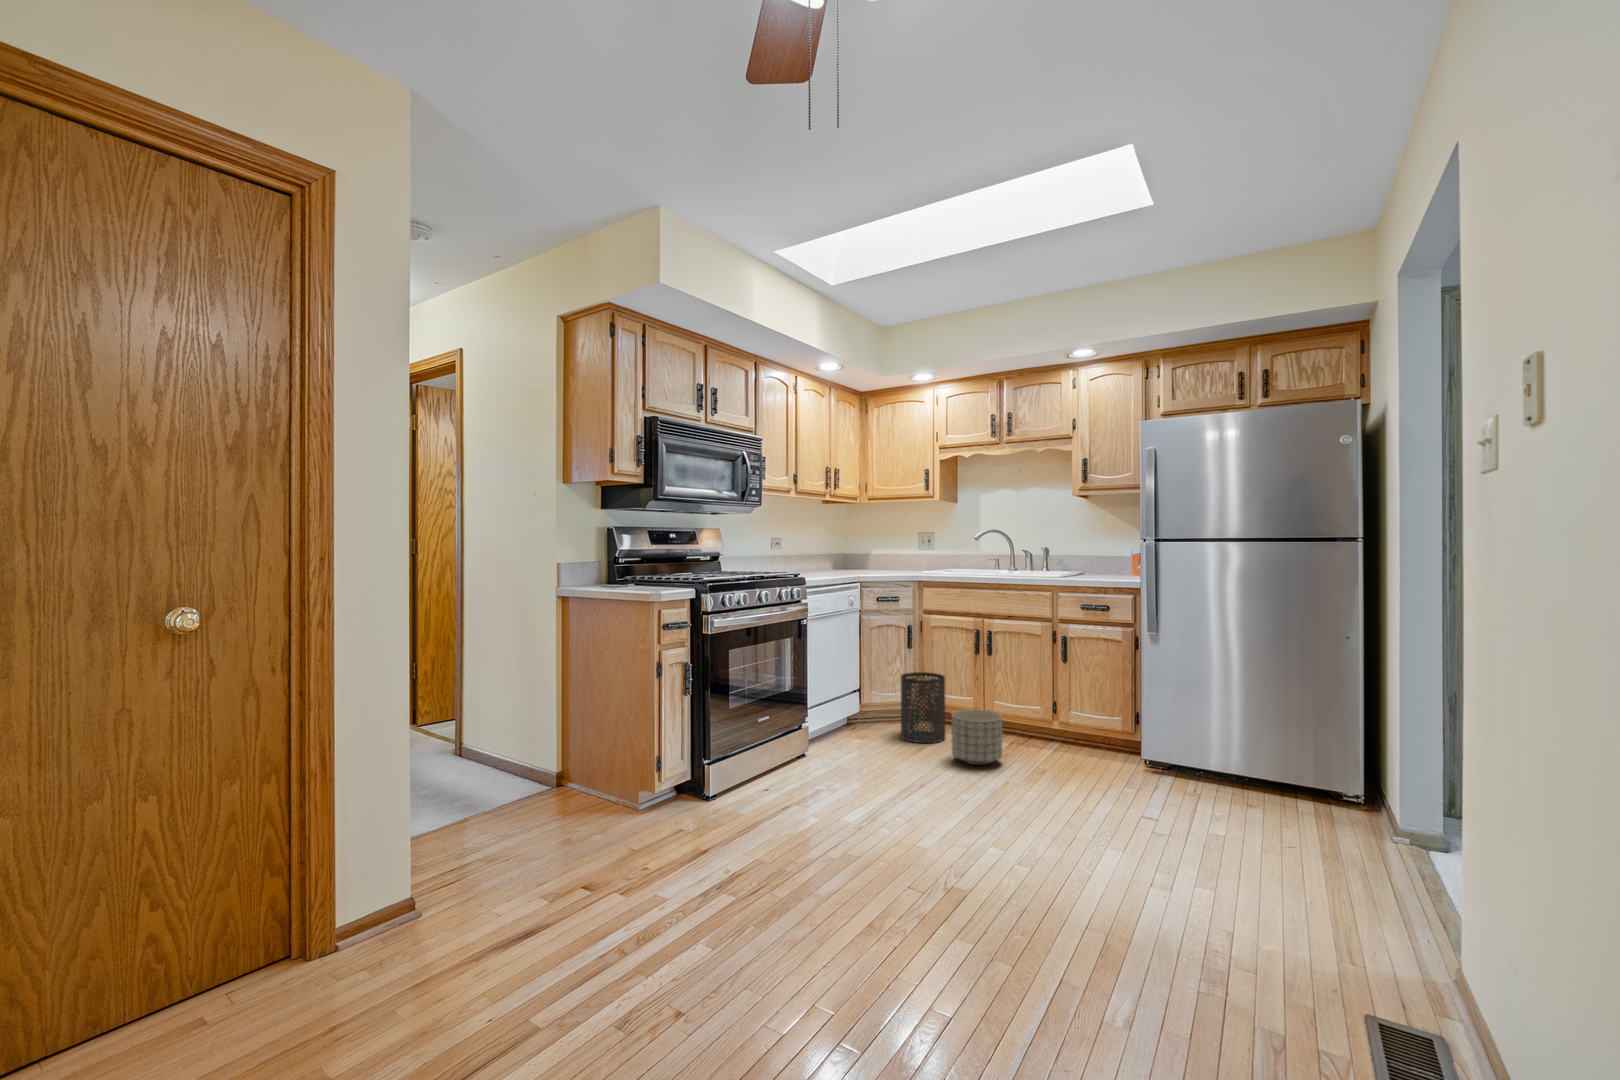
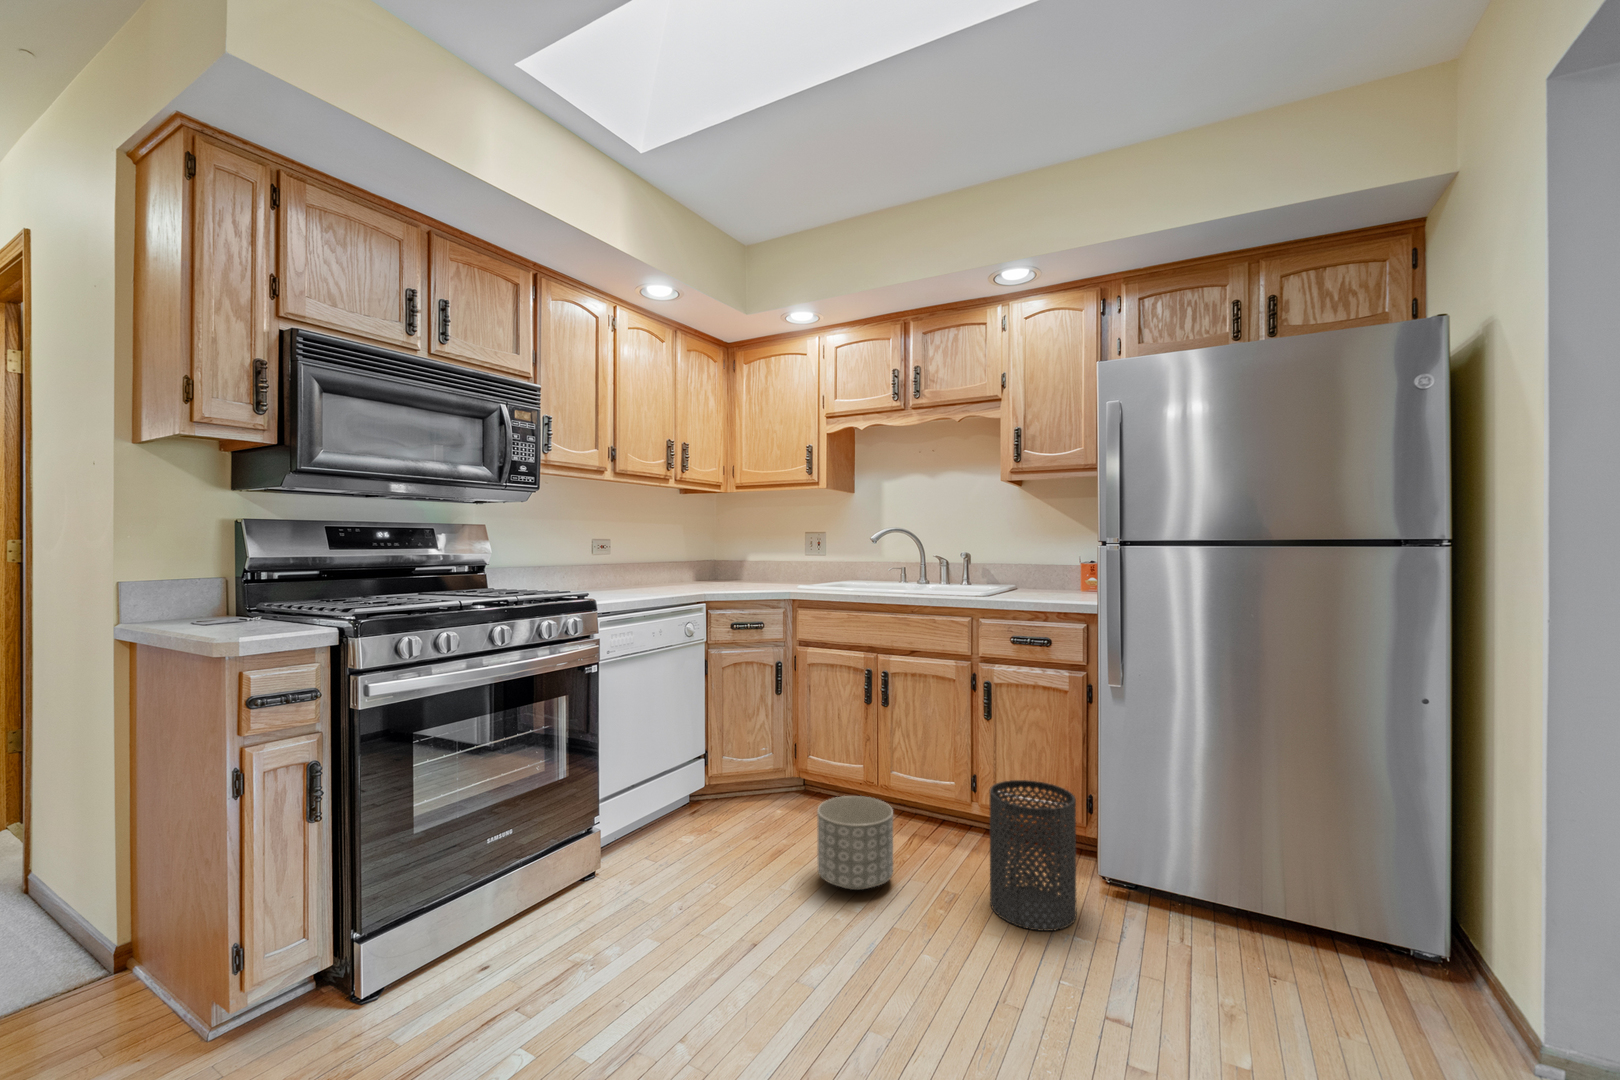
trash can: present [901,672,946,743] -> present [990,780,1076,931]

